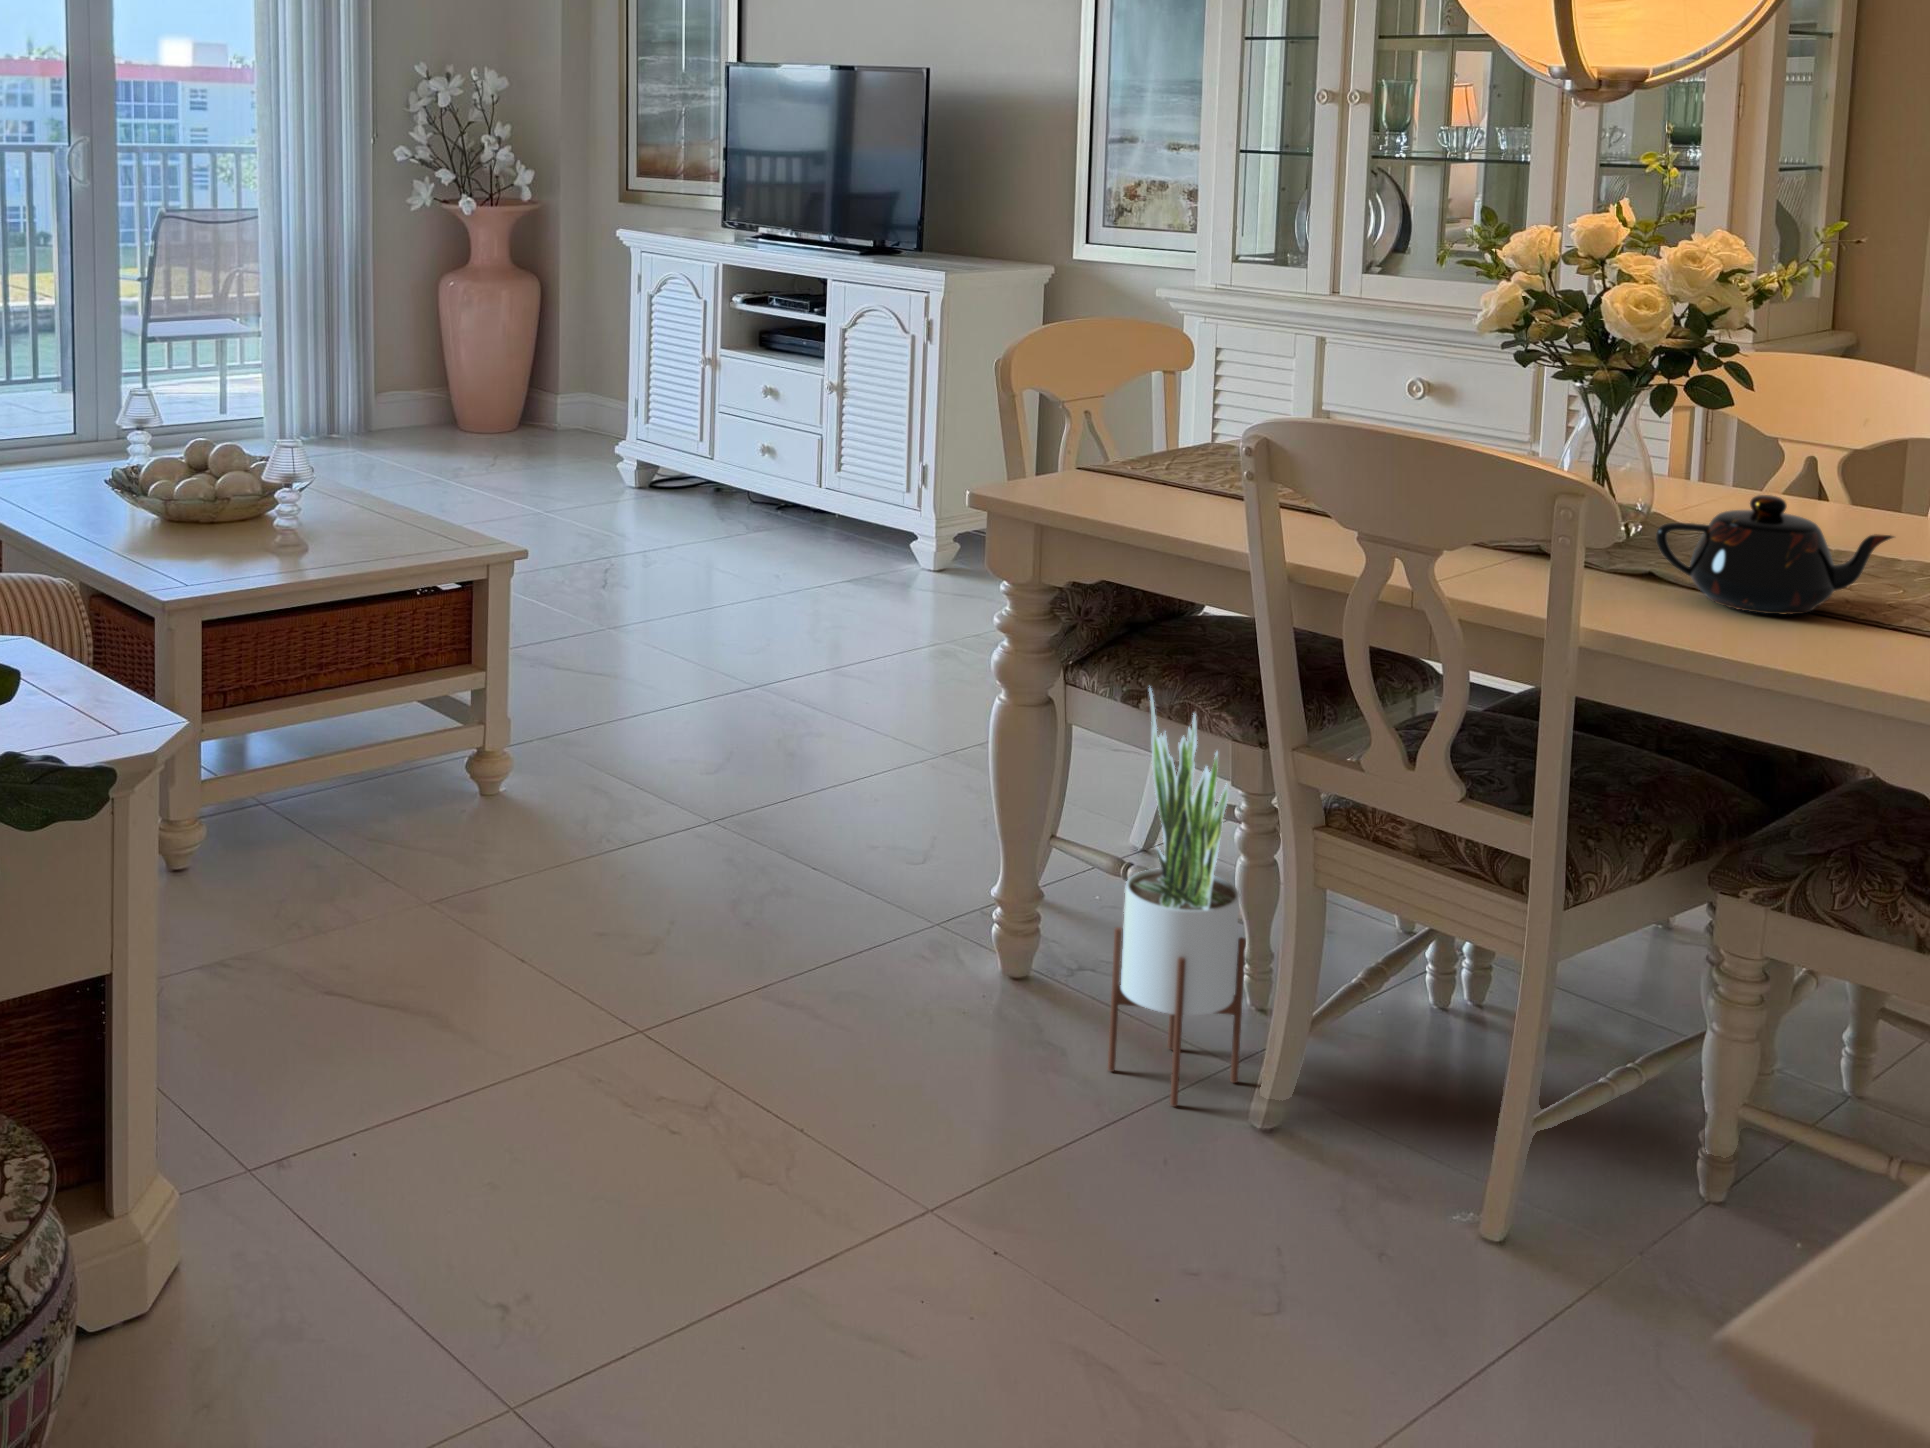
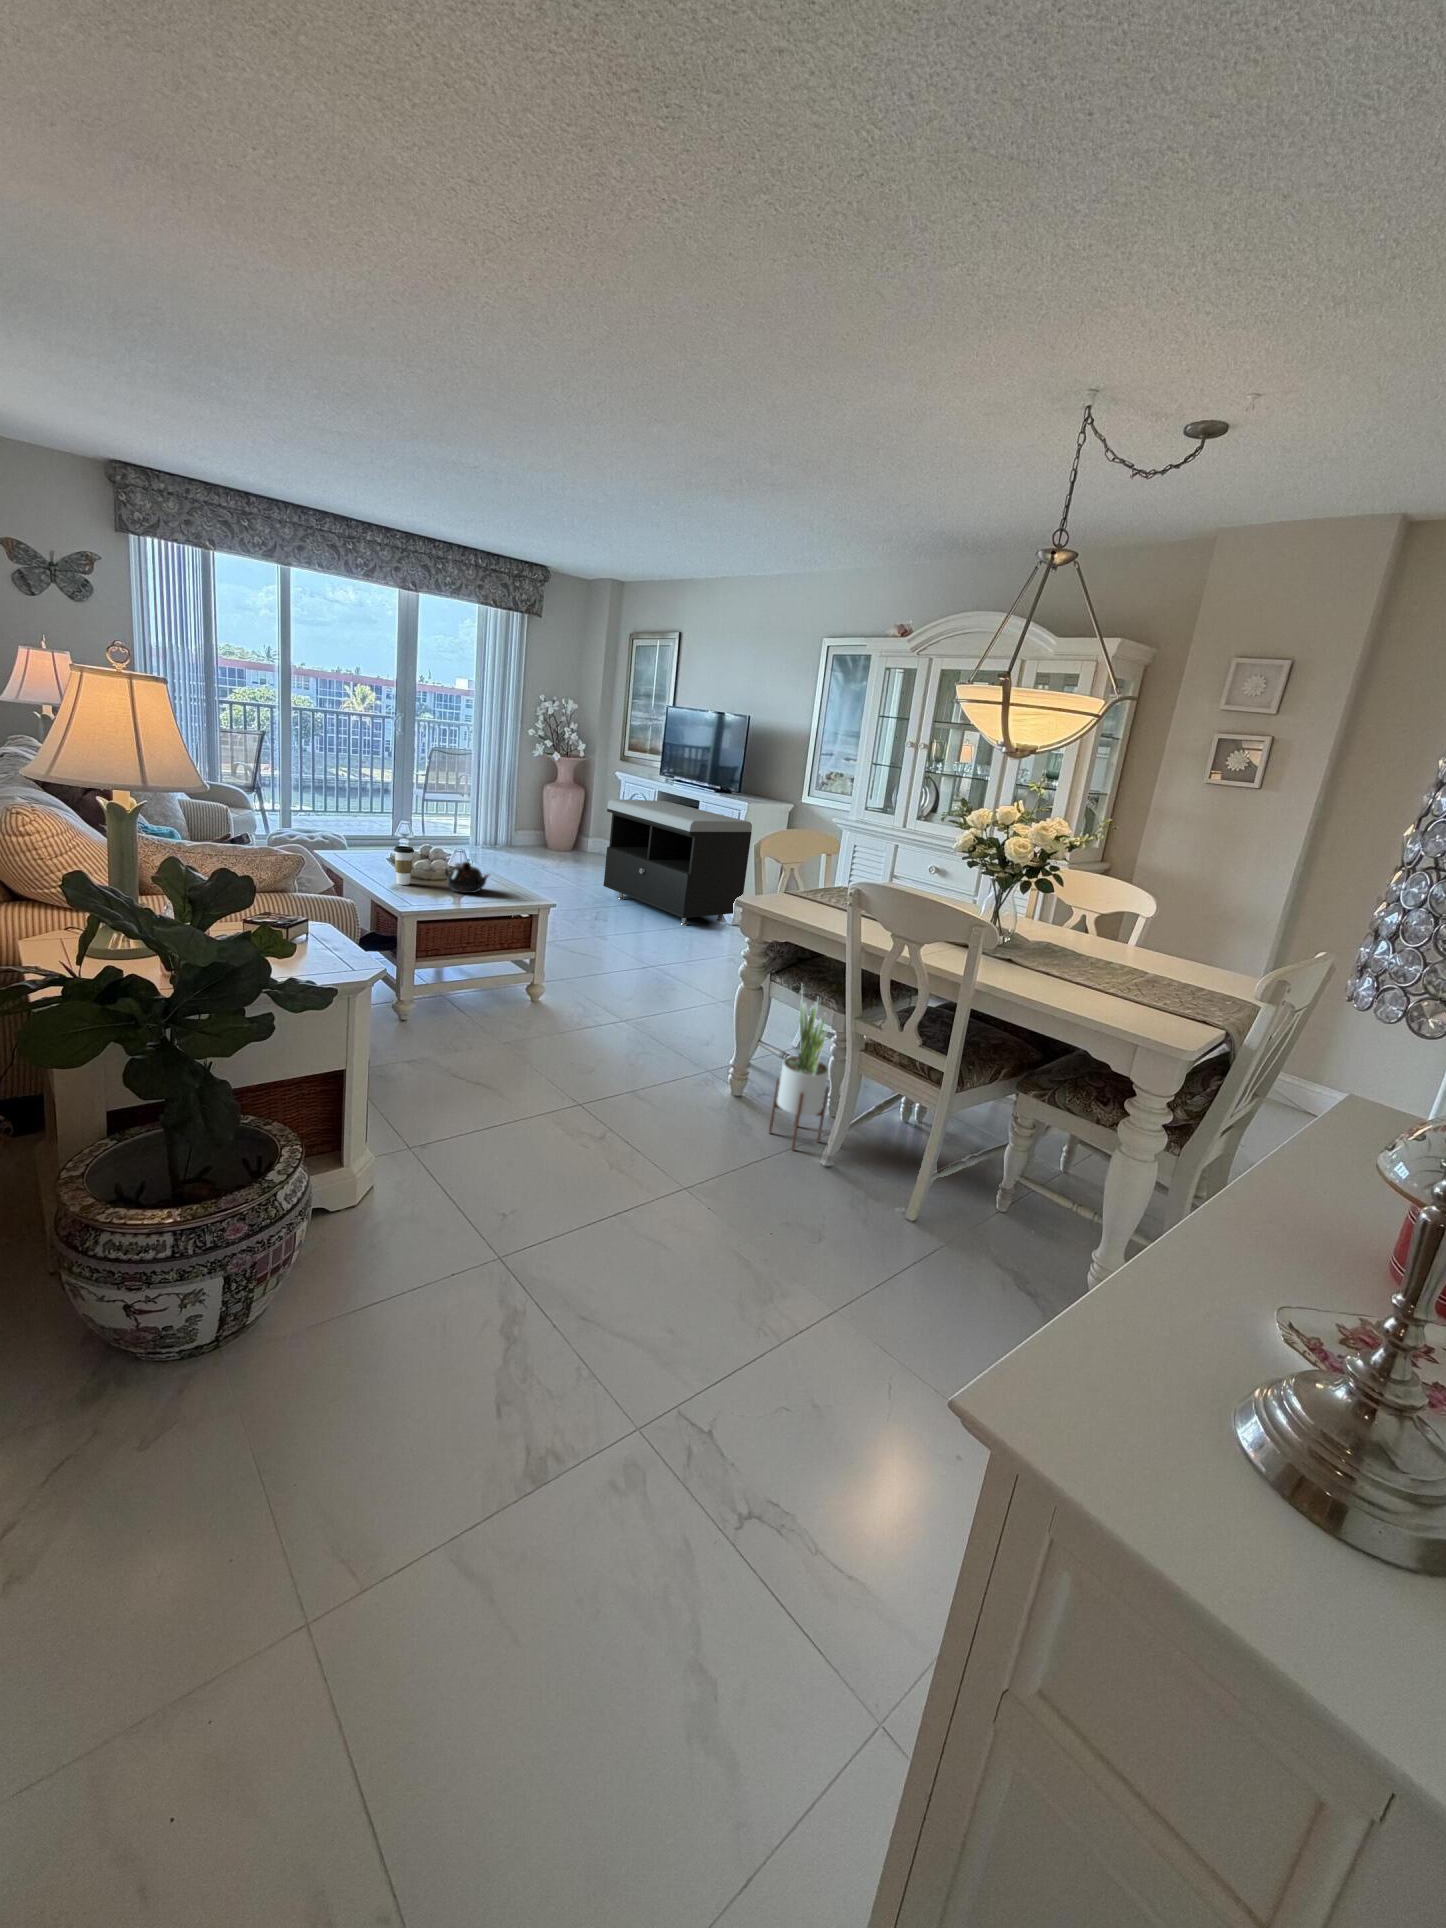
storage bench: none [600,288,963,590] -> present [603,799,752,926]
coffee cup: none [118,451,167,545] -> present [394,846,414,885]
teapot: present [1656,495,1894,614] -> present [445,862,489,893]

